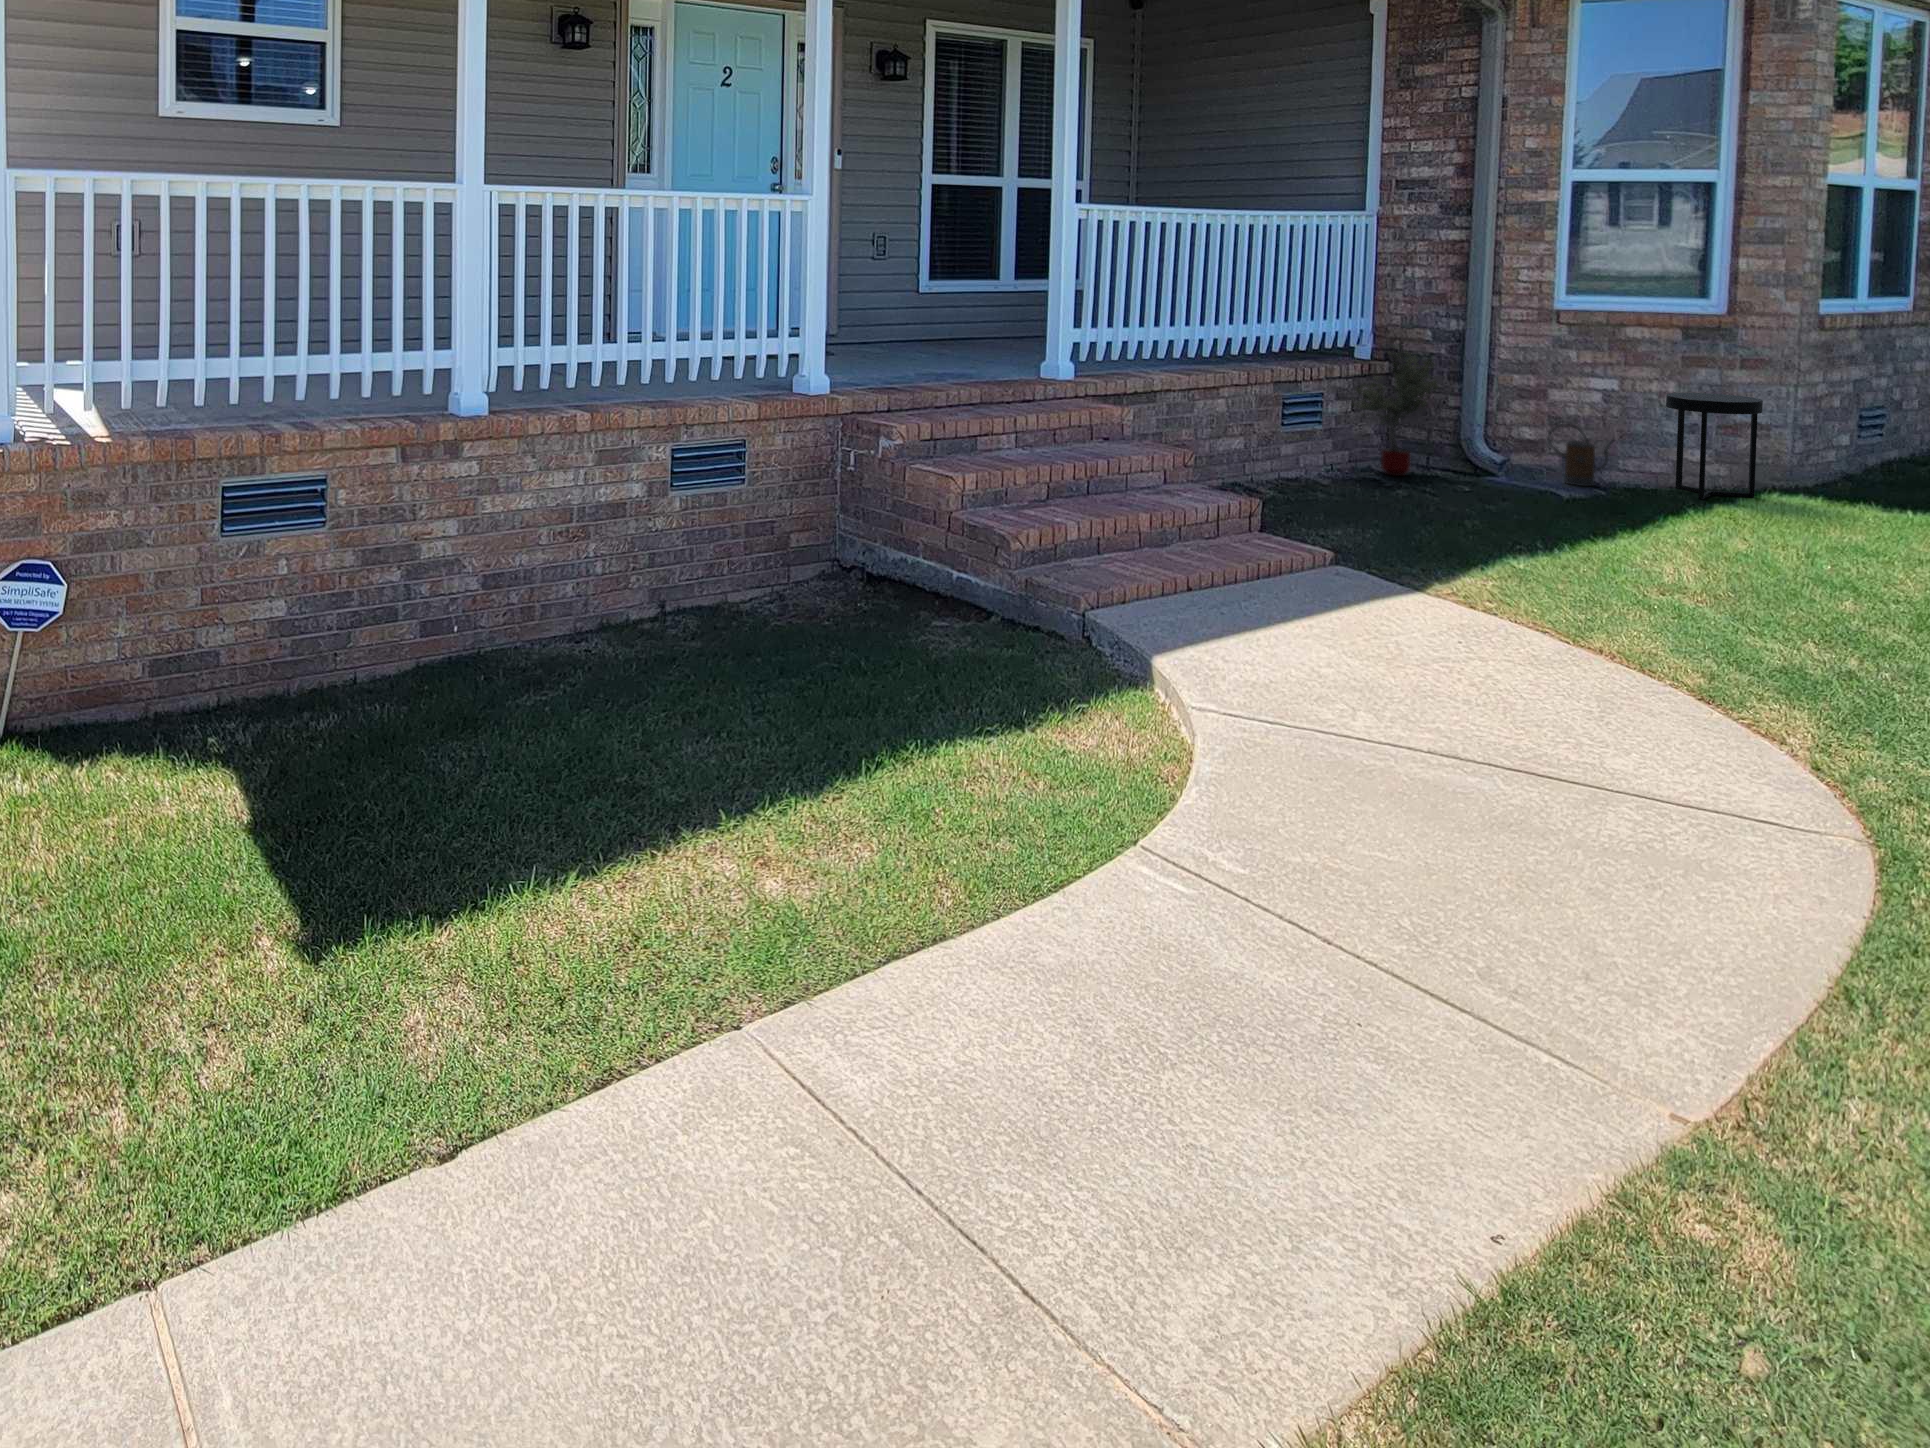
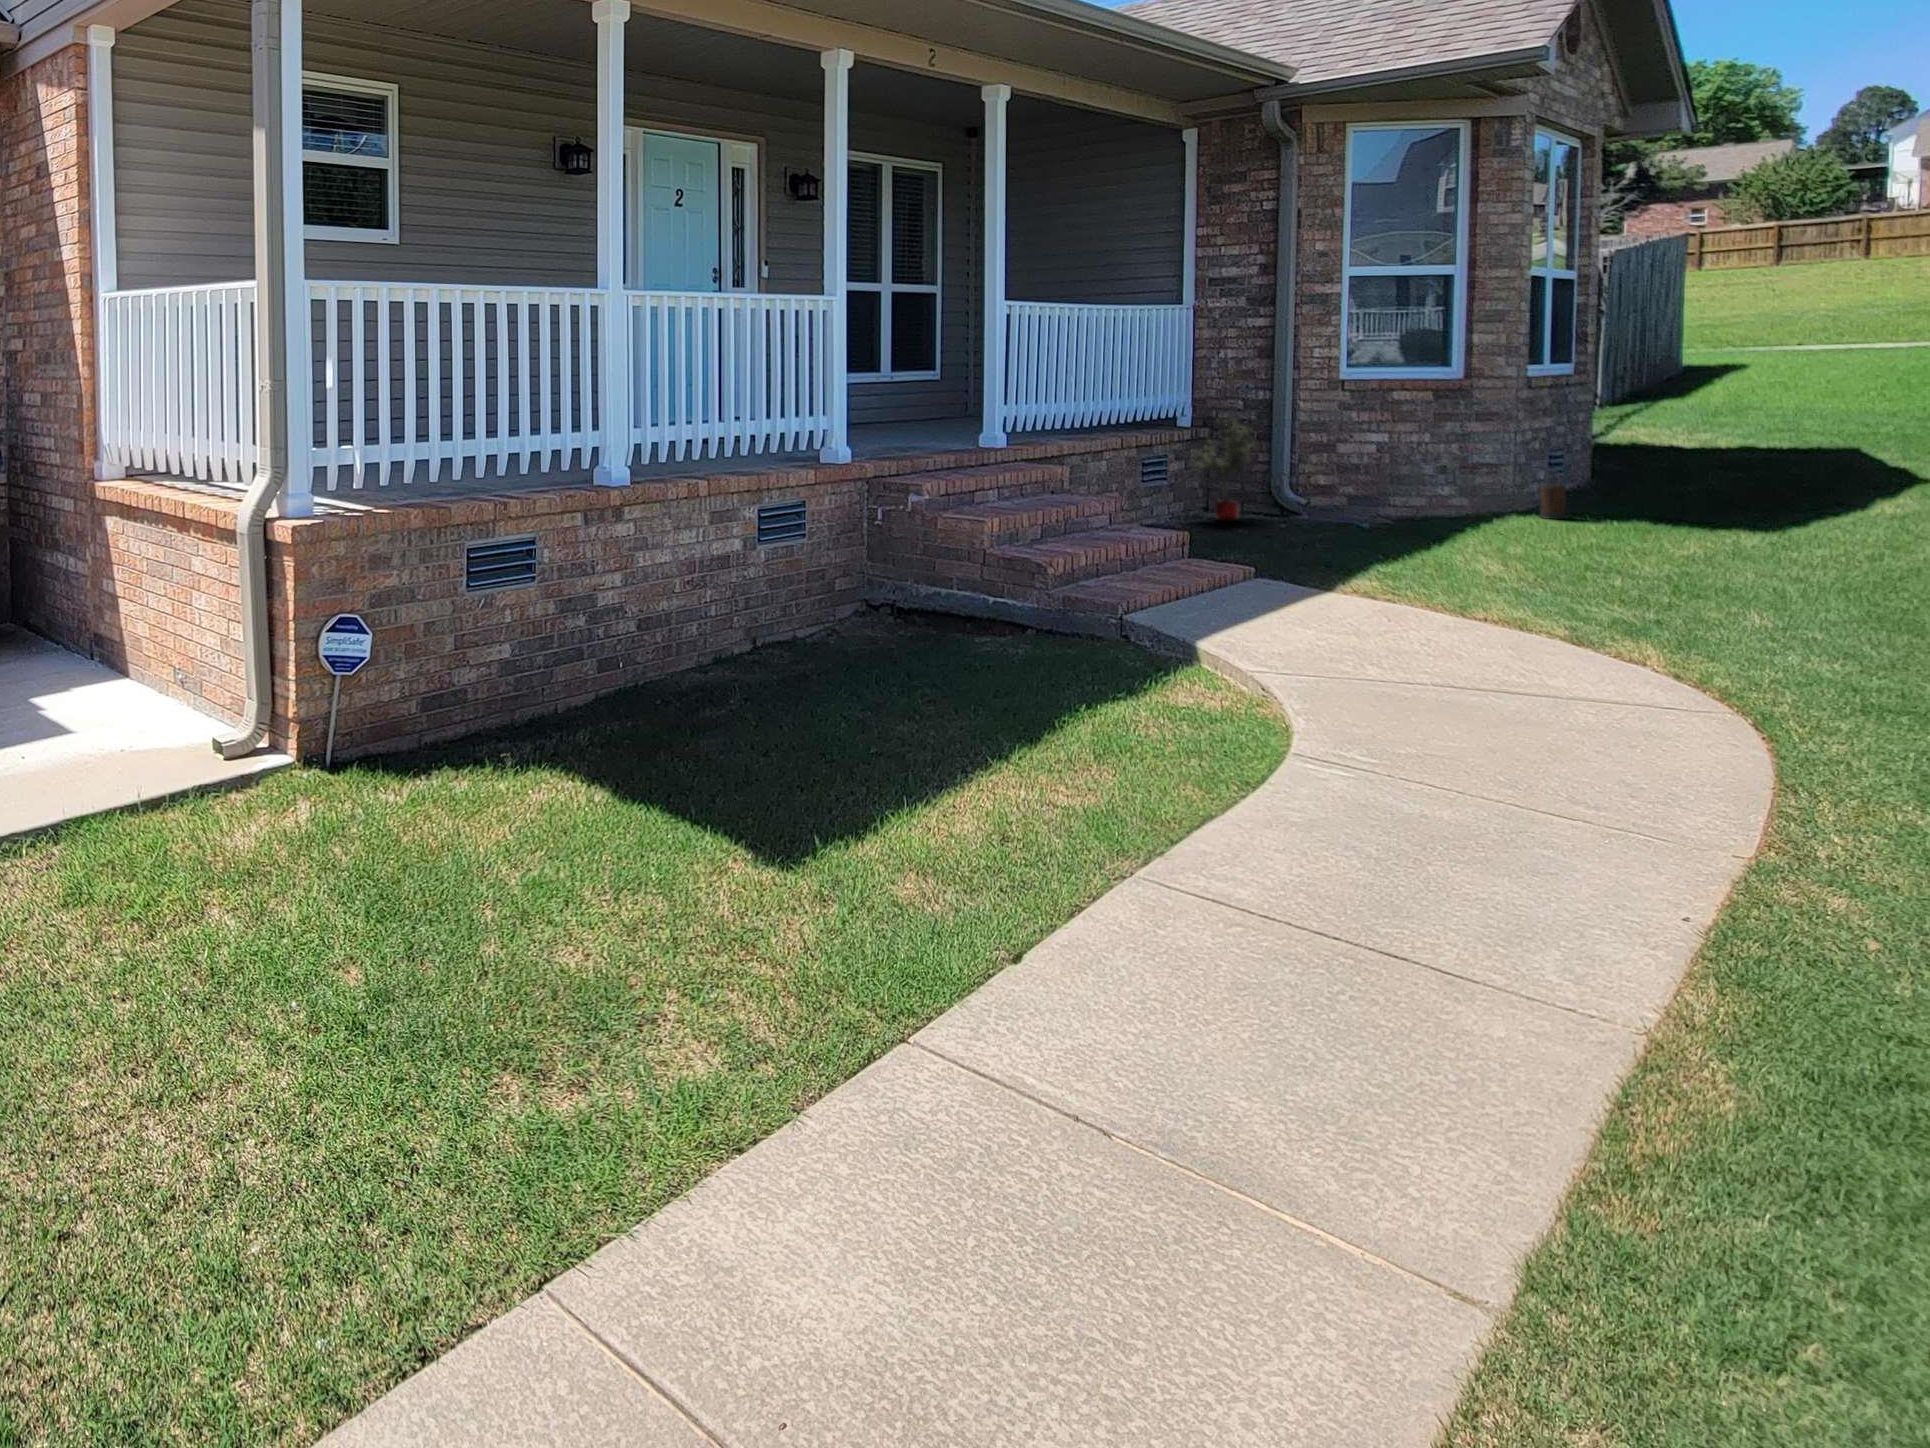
side table: present [1666,393,1763,499] -> none [1431,443,1504,526]
watering can: present [1547,424,1614,486] -> present [1540,471,1566,519]

